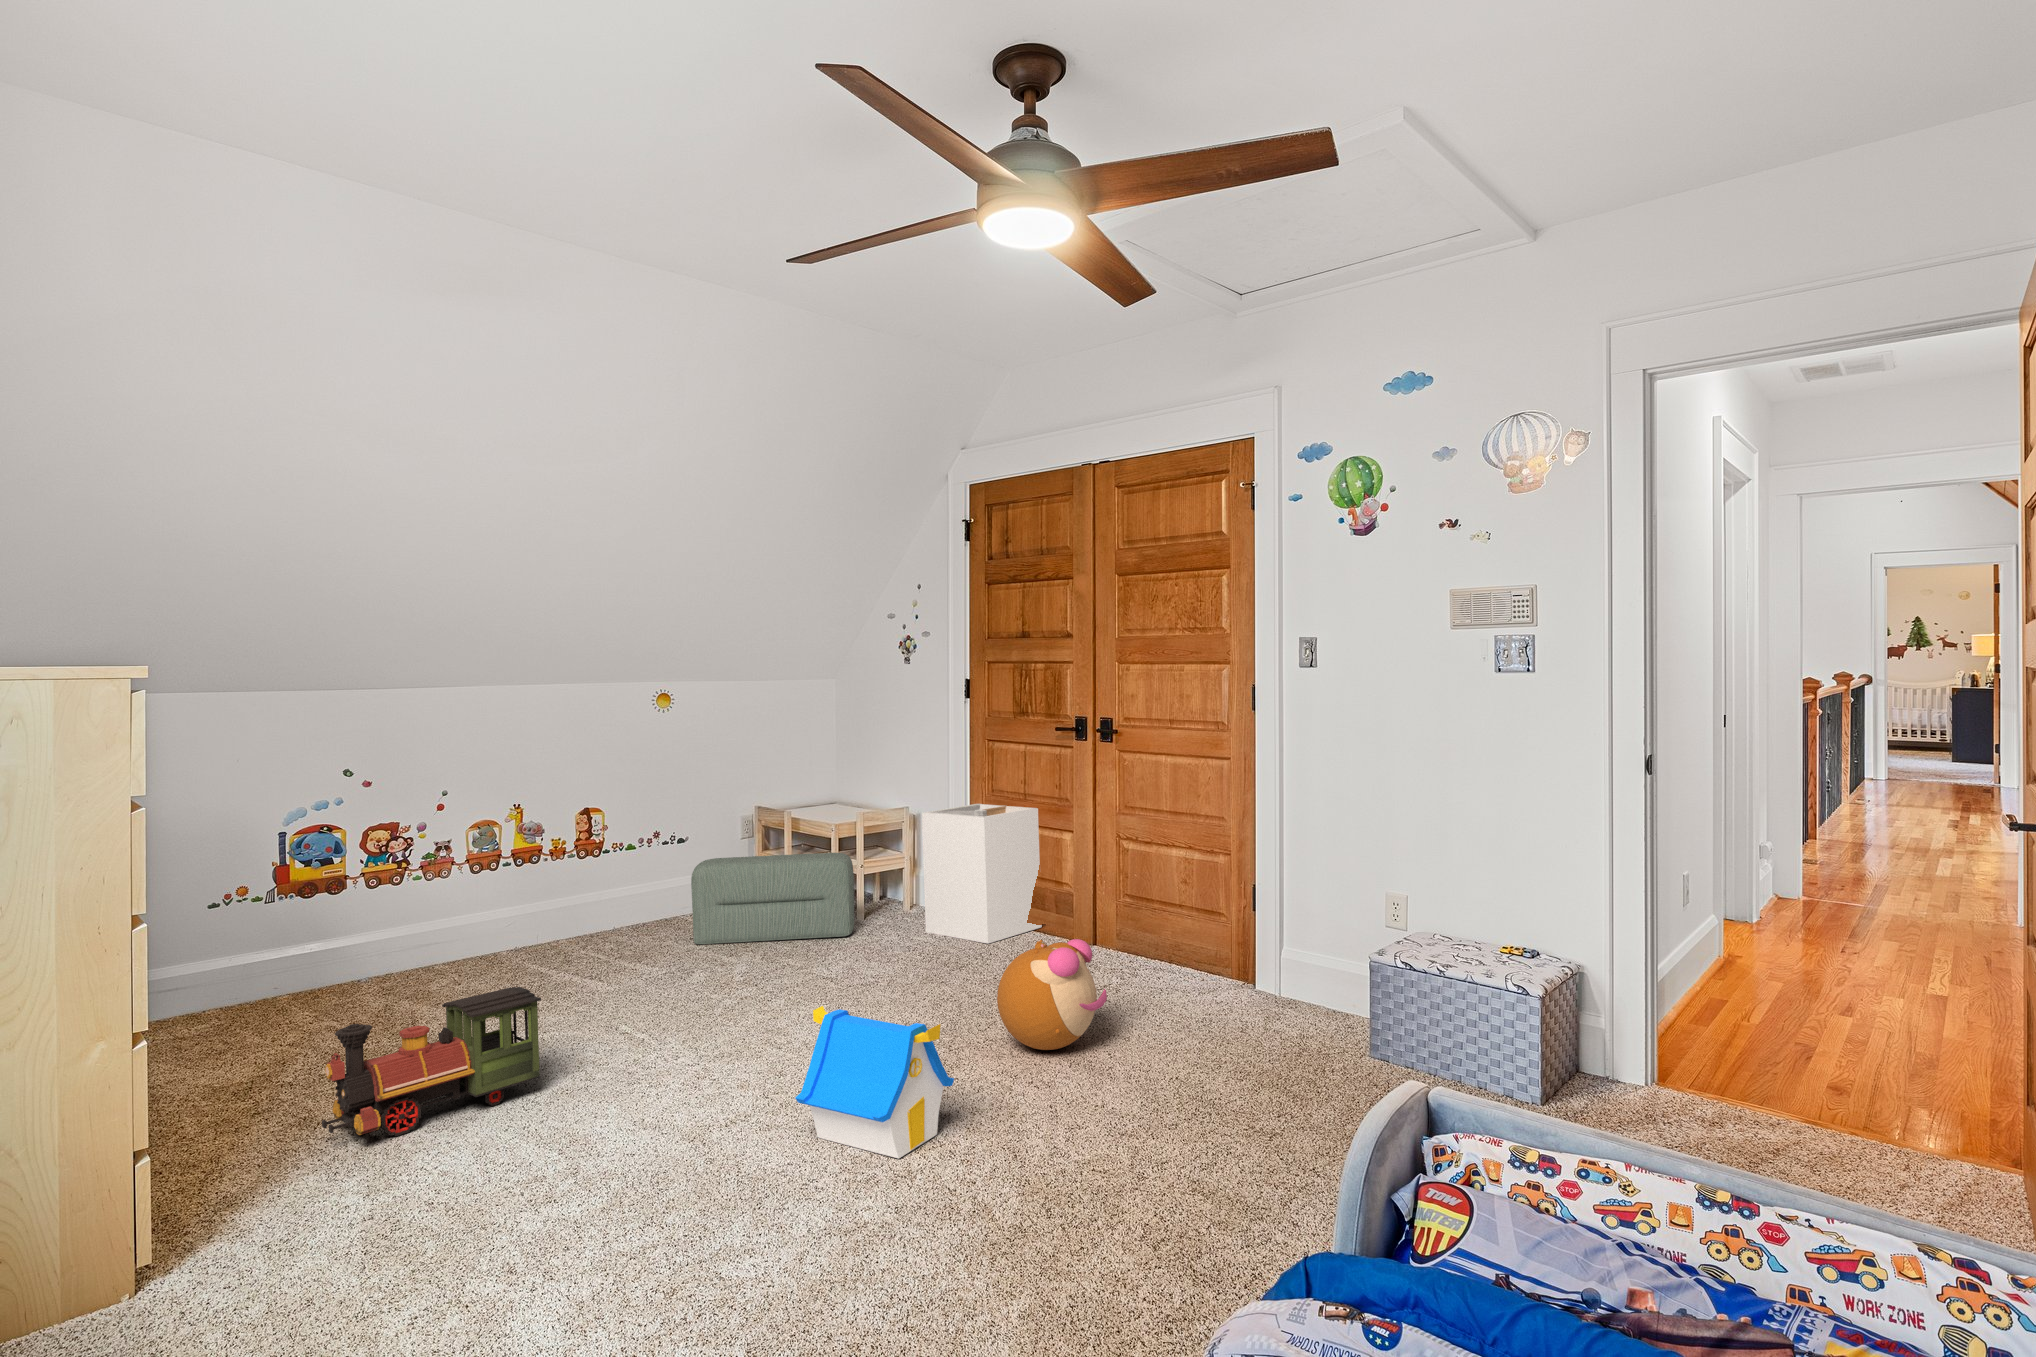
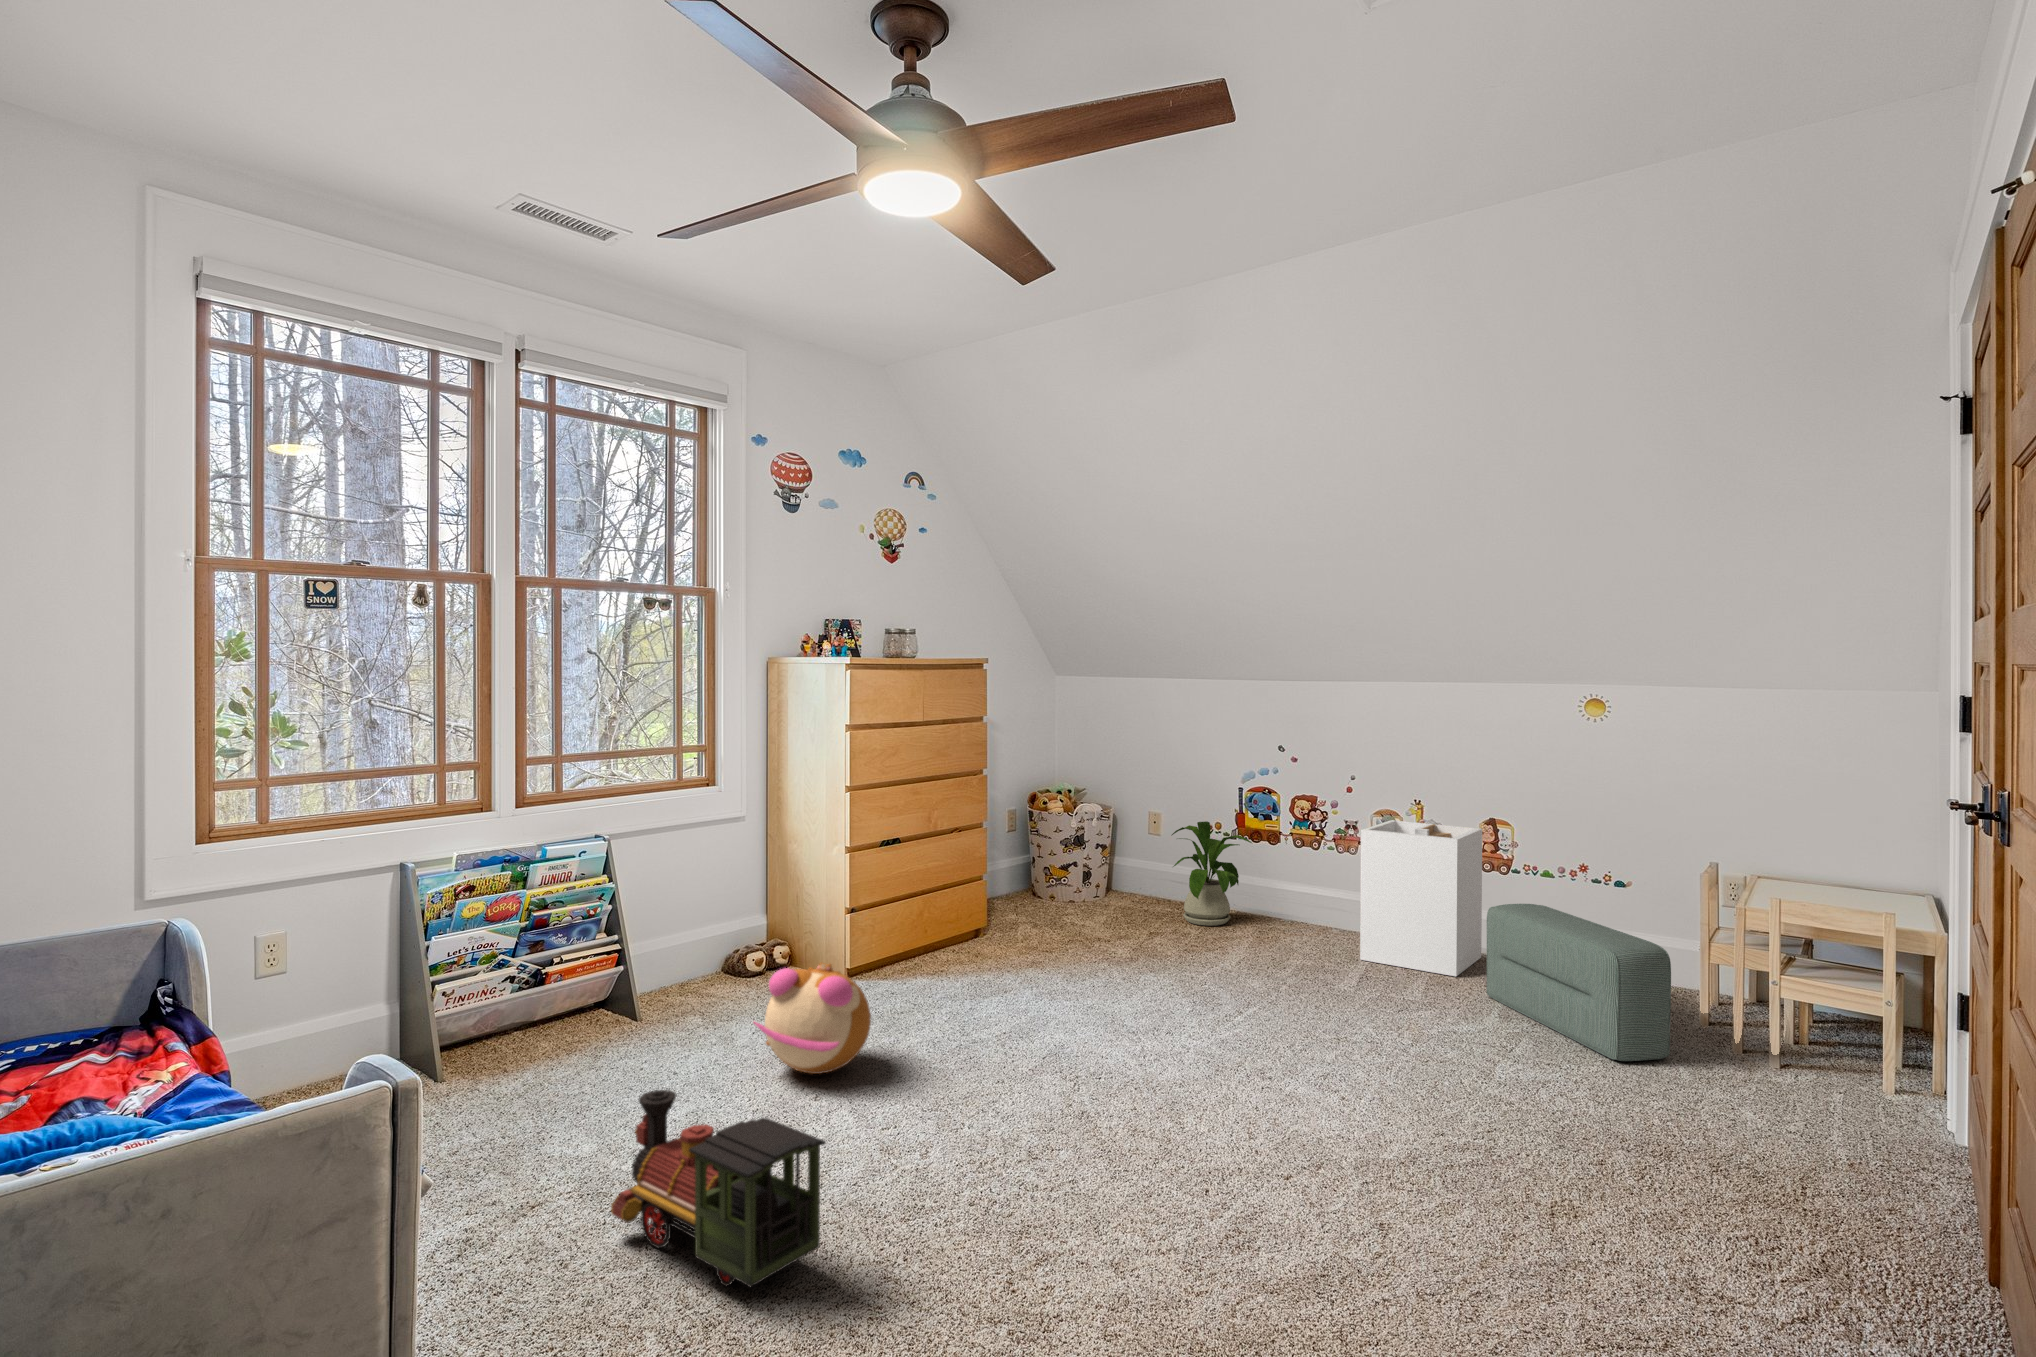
laundry hamper: present [922,804,1042,944] -> present [1360,820,1482,976]
house plant: none [236,870,384,1012] -> present [1172,821,1252,926]
plush toy: present [997,939,1107,1050] -> present [754,963,871,1074]
toy train: present [322,987,541,1136] -> present [611,1090,826,1287]
toy house: present [795,1006,954,1159] -> none [881,1009,1027,1171]

